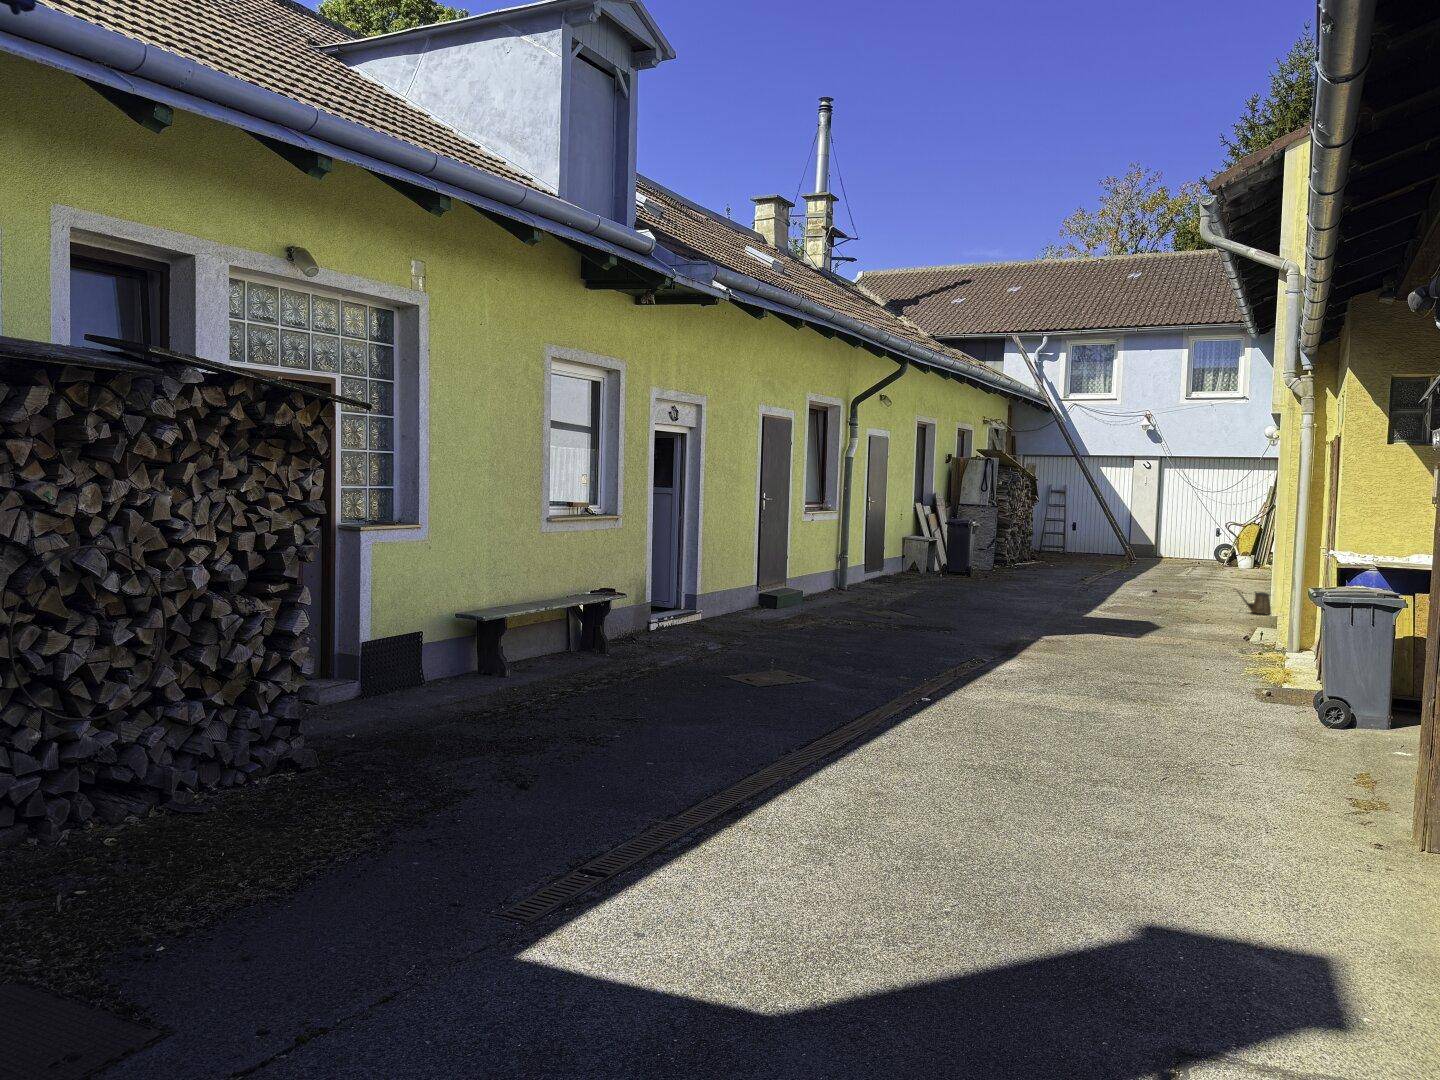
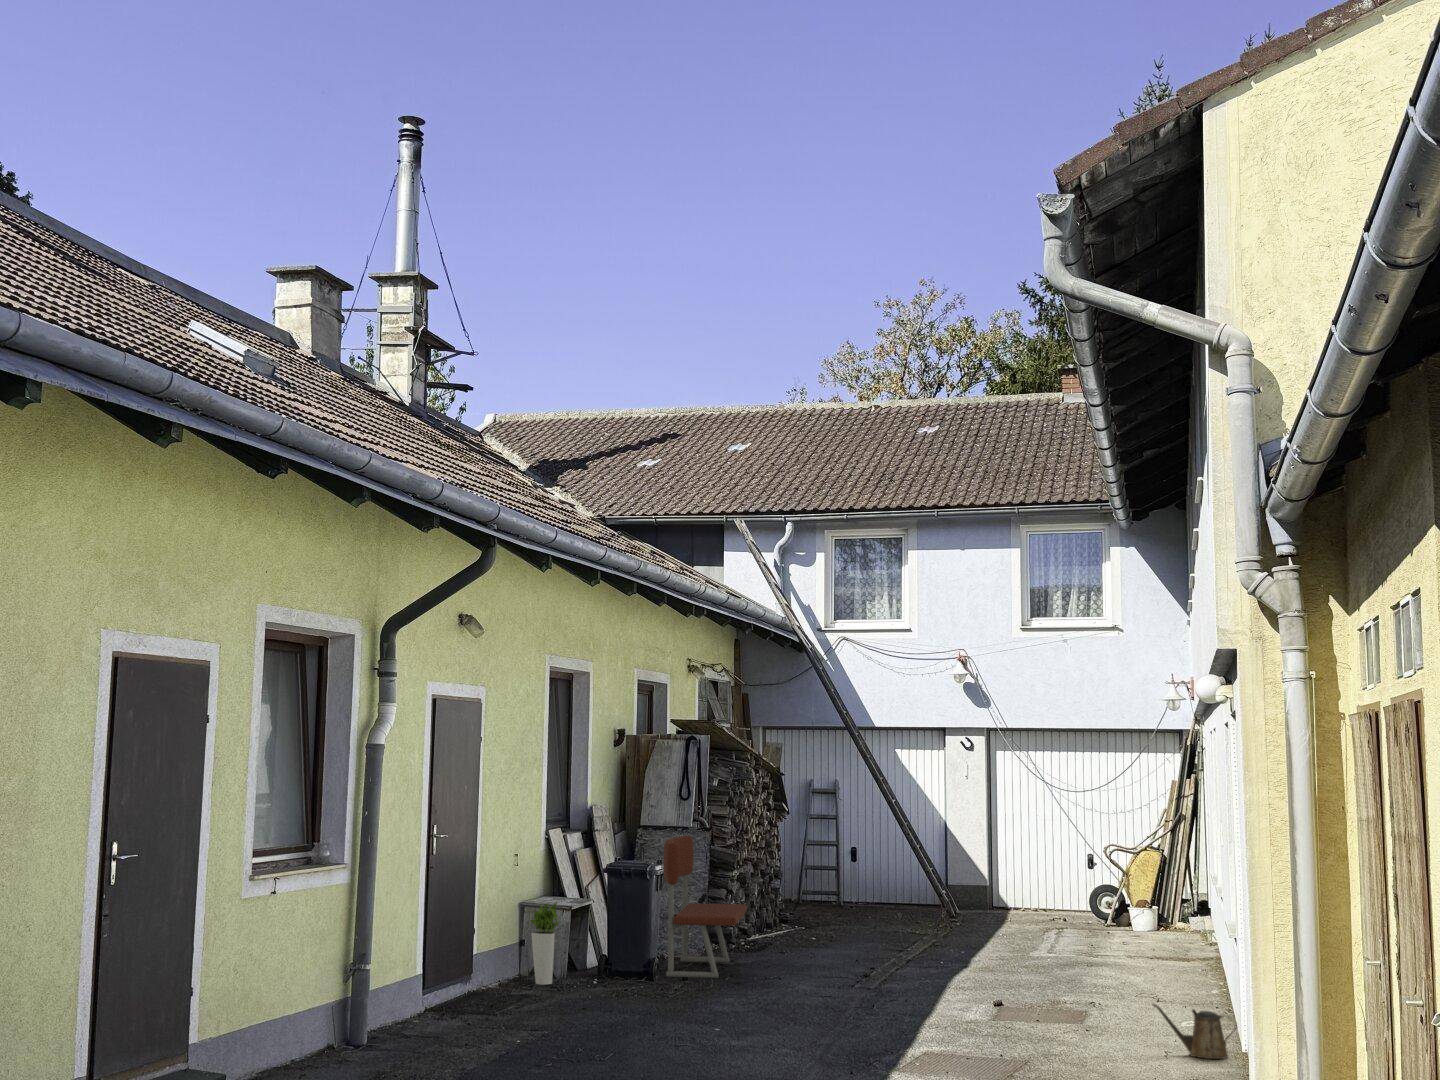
bench: none [976,508,1018,578] -> present [664,836,747,978]
planter: none [909,537,926,576] -> present [530,902,560,985]

